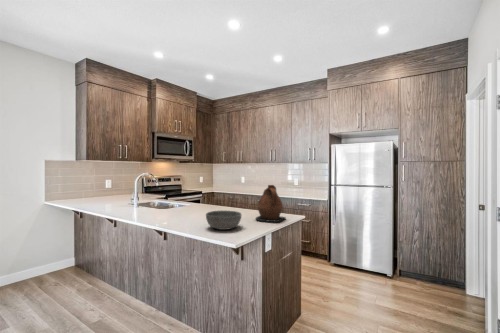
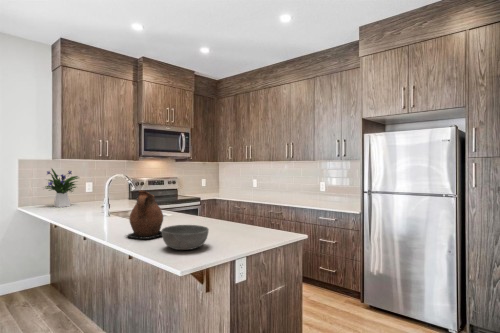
flower arrangement: none [72,168,108,200] -> present [45,169,78,207]
ceramic pitcher: present [256,185,285,222] -> present [127,191,163,239]

